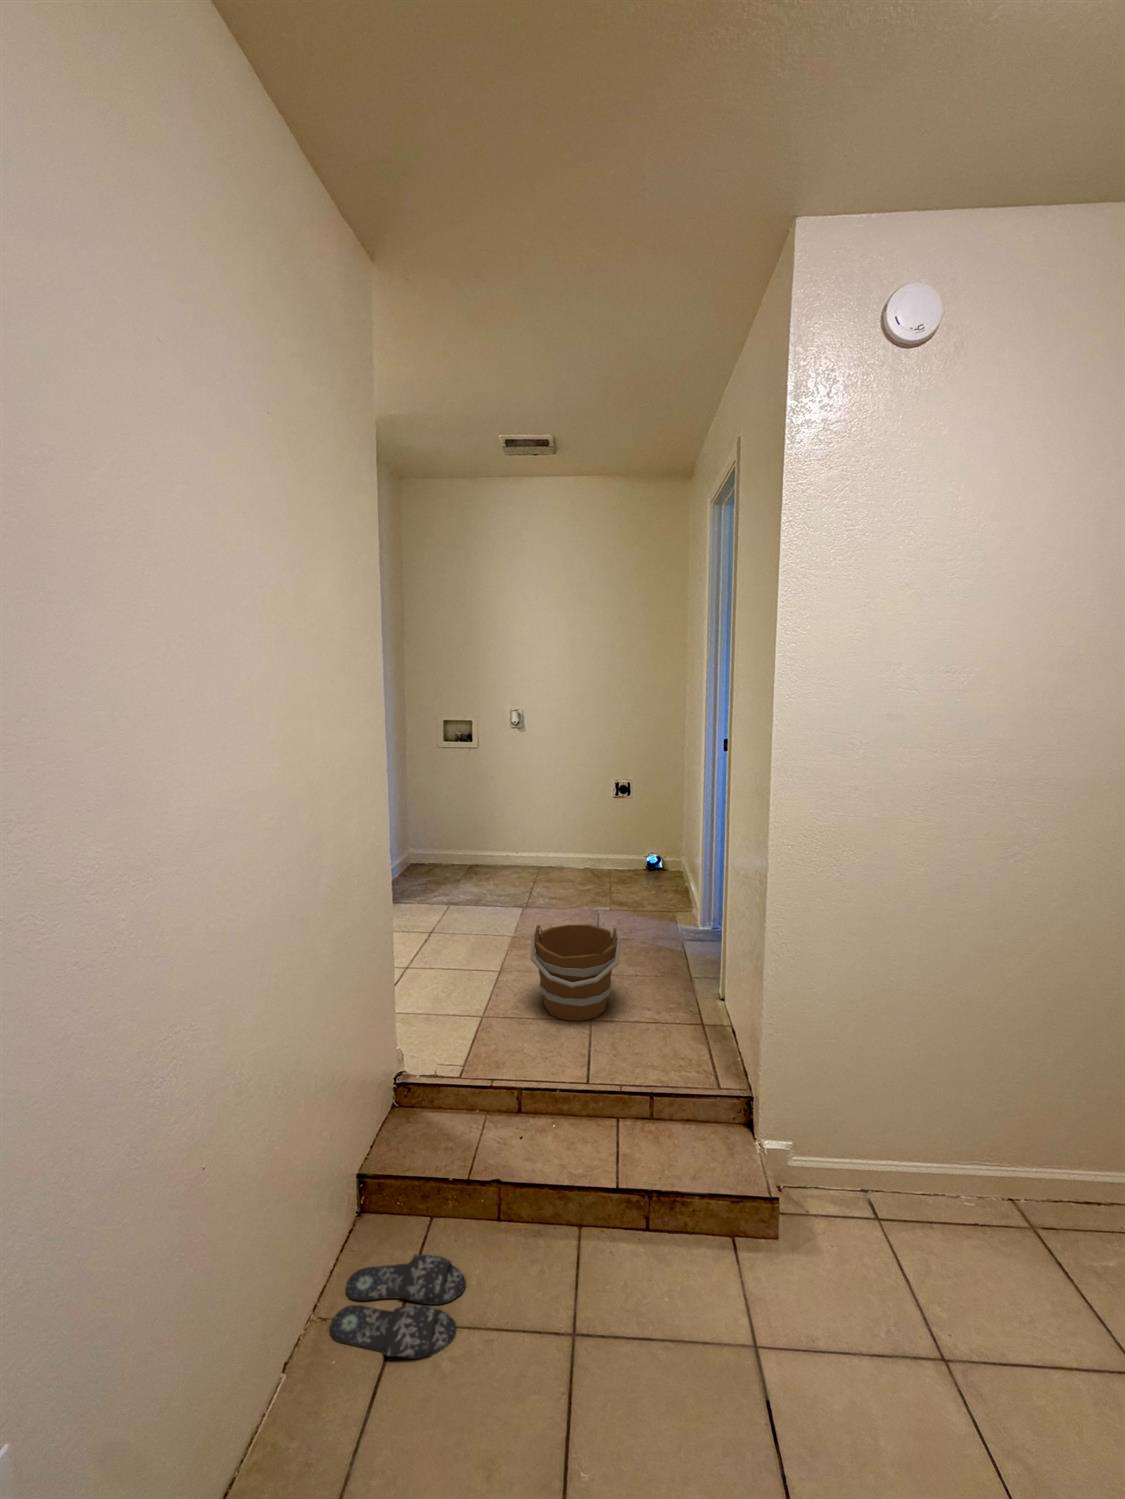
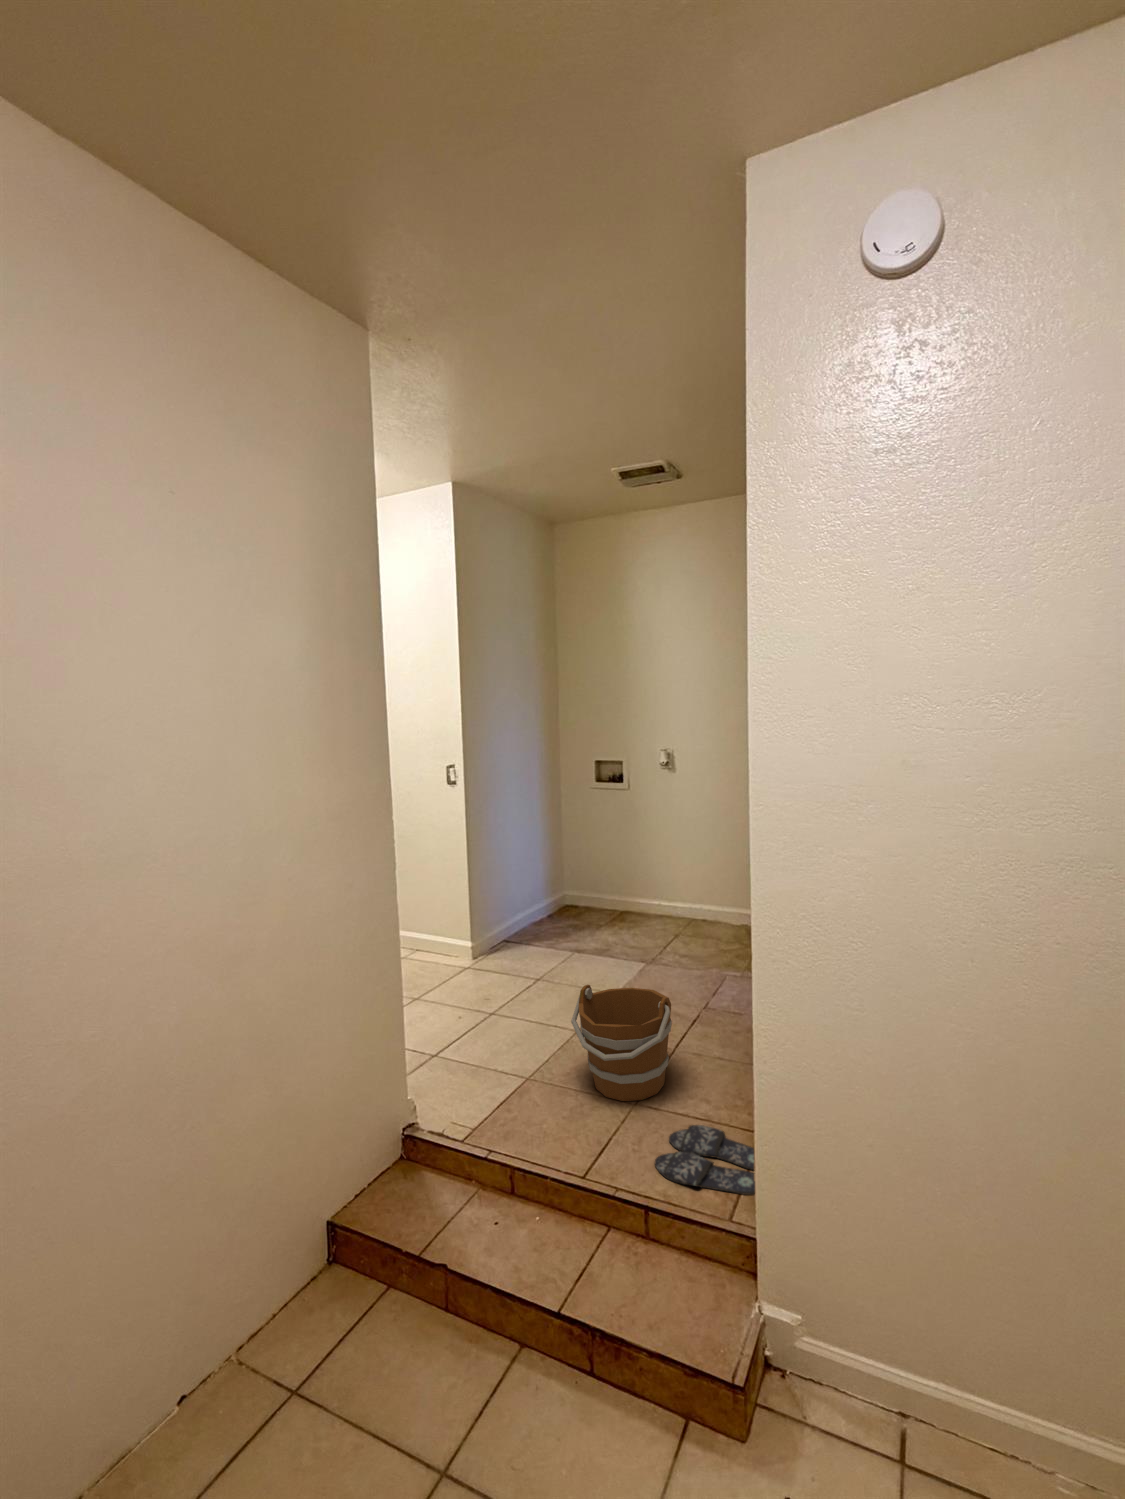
slippers: present [330,1255,466,1359] -> present [655,1125,755,1195]

